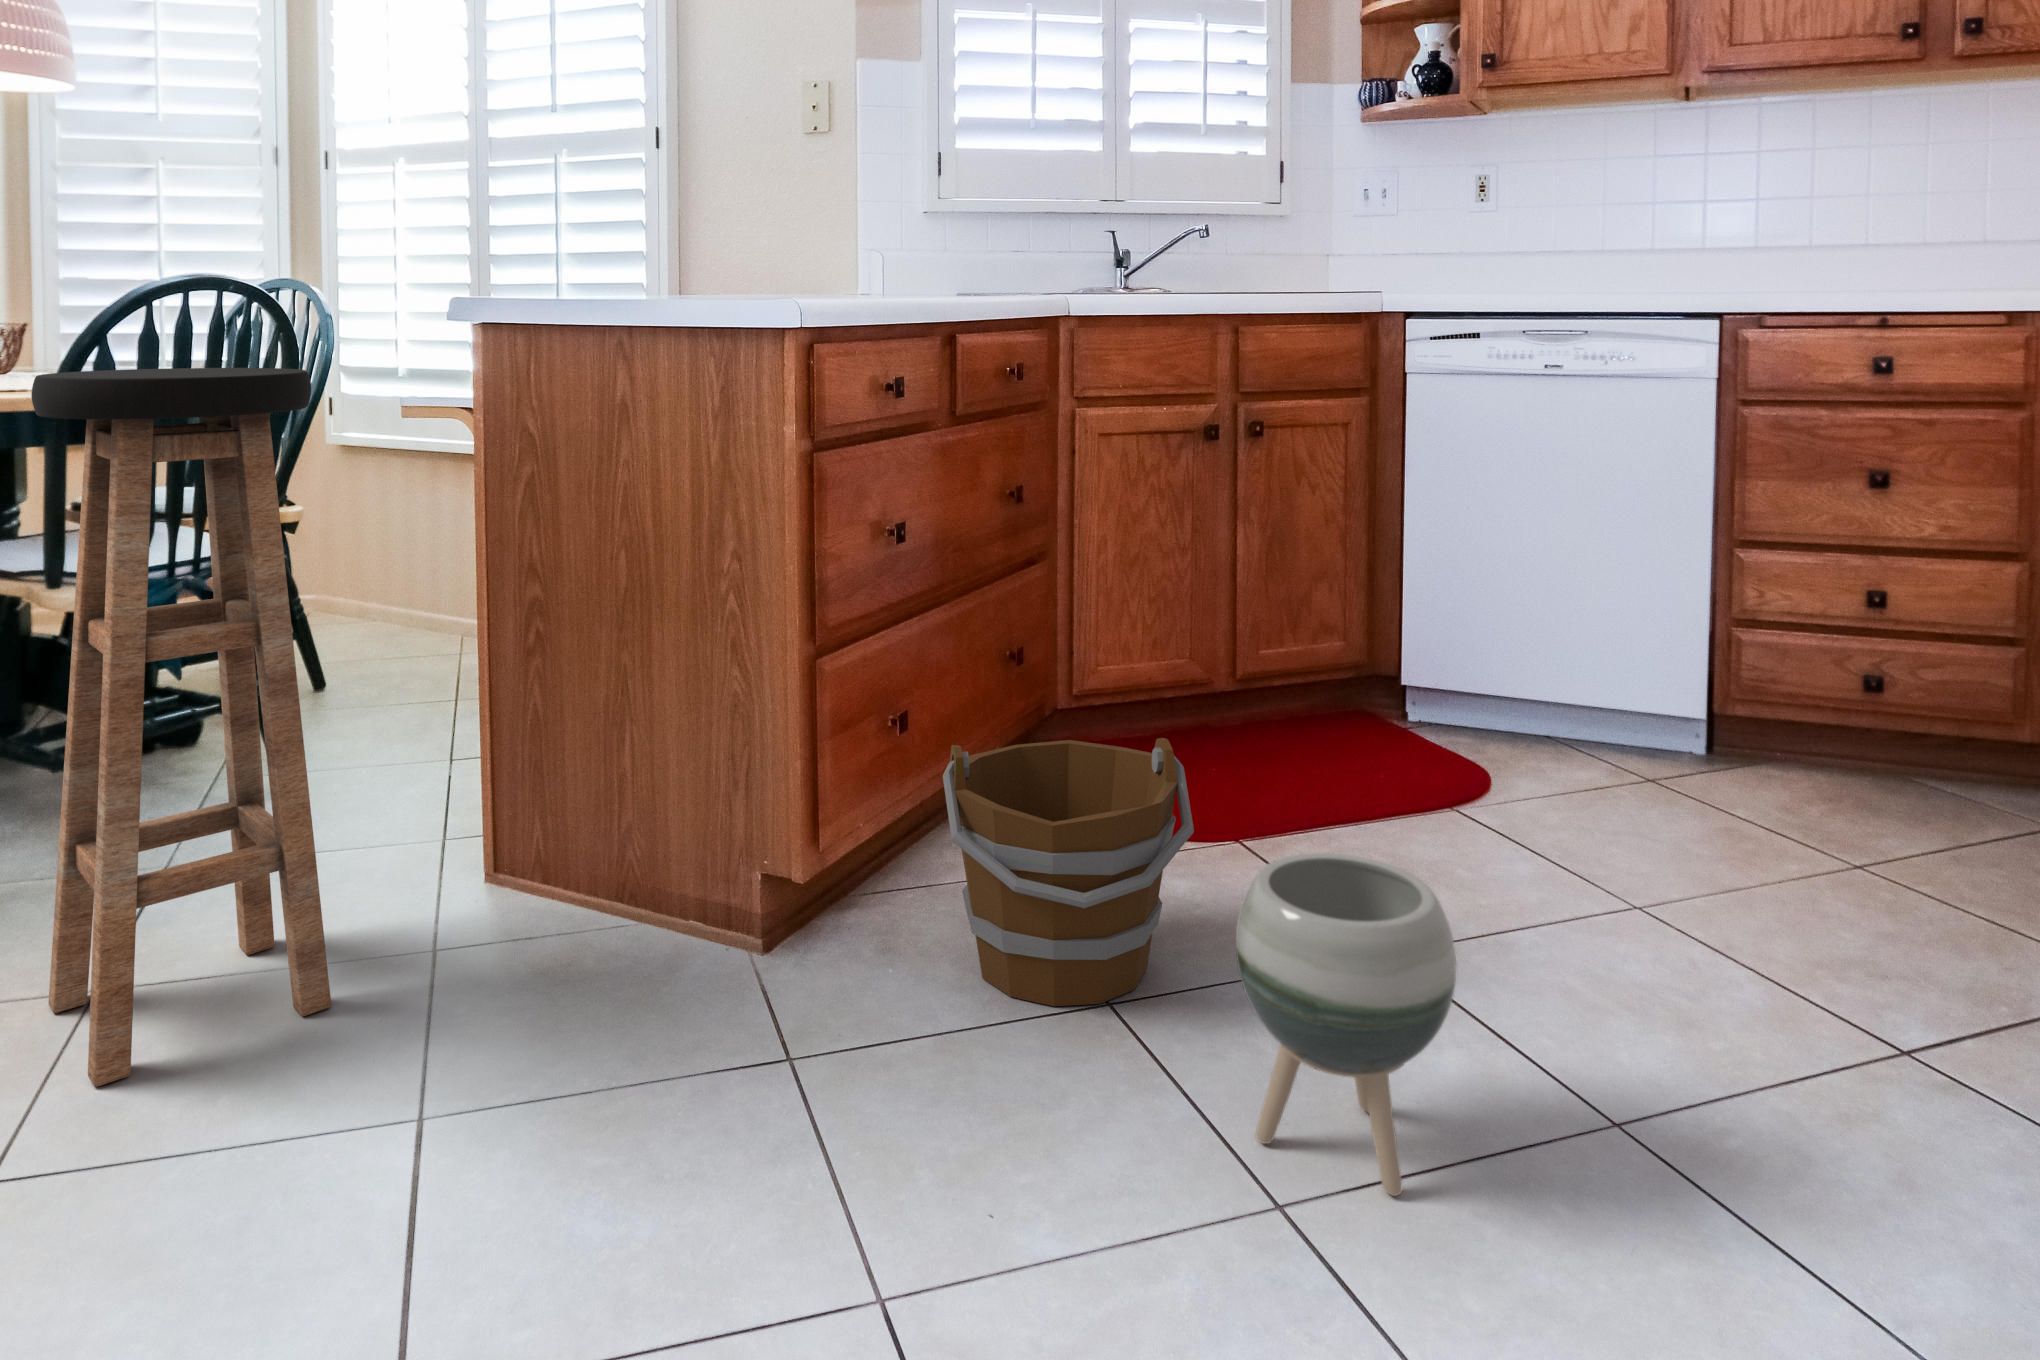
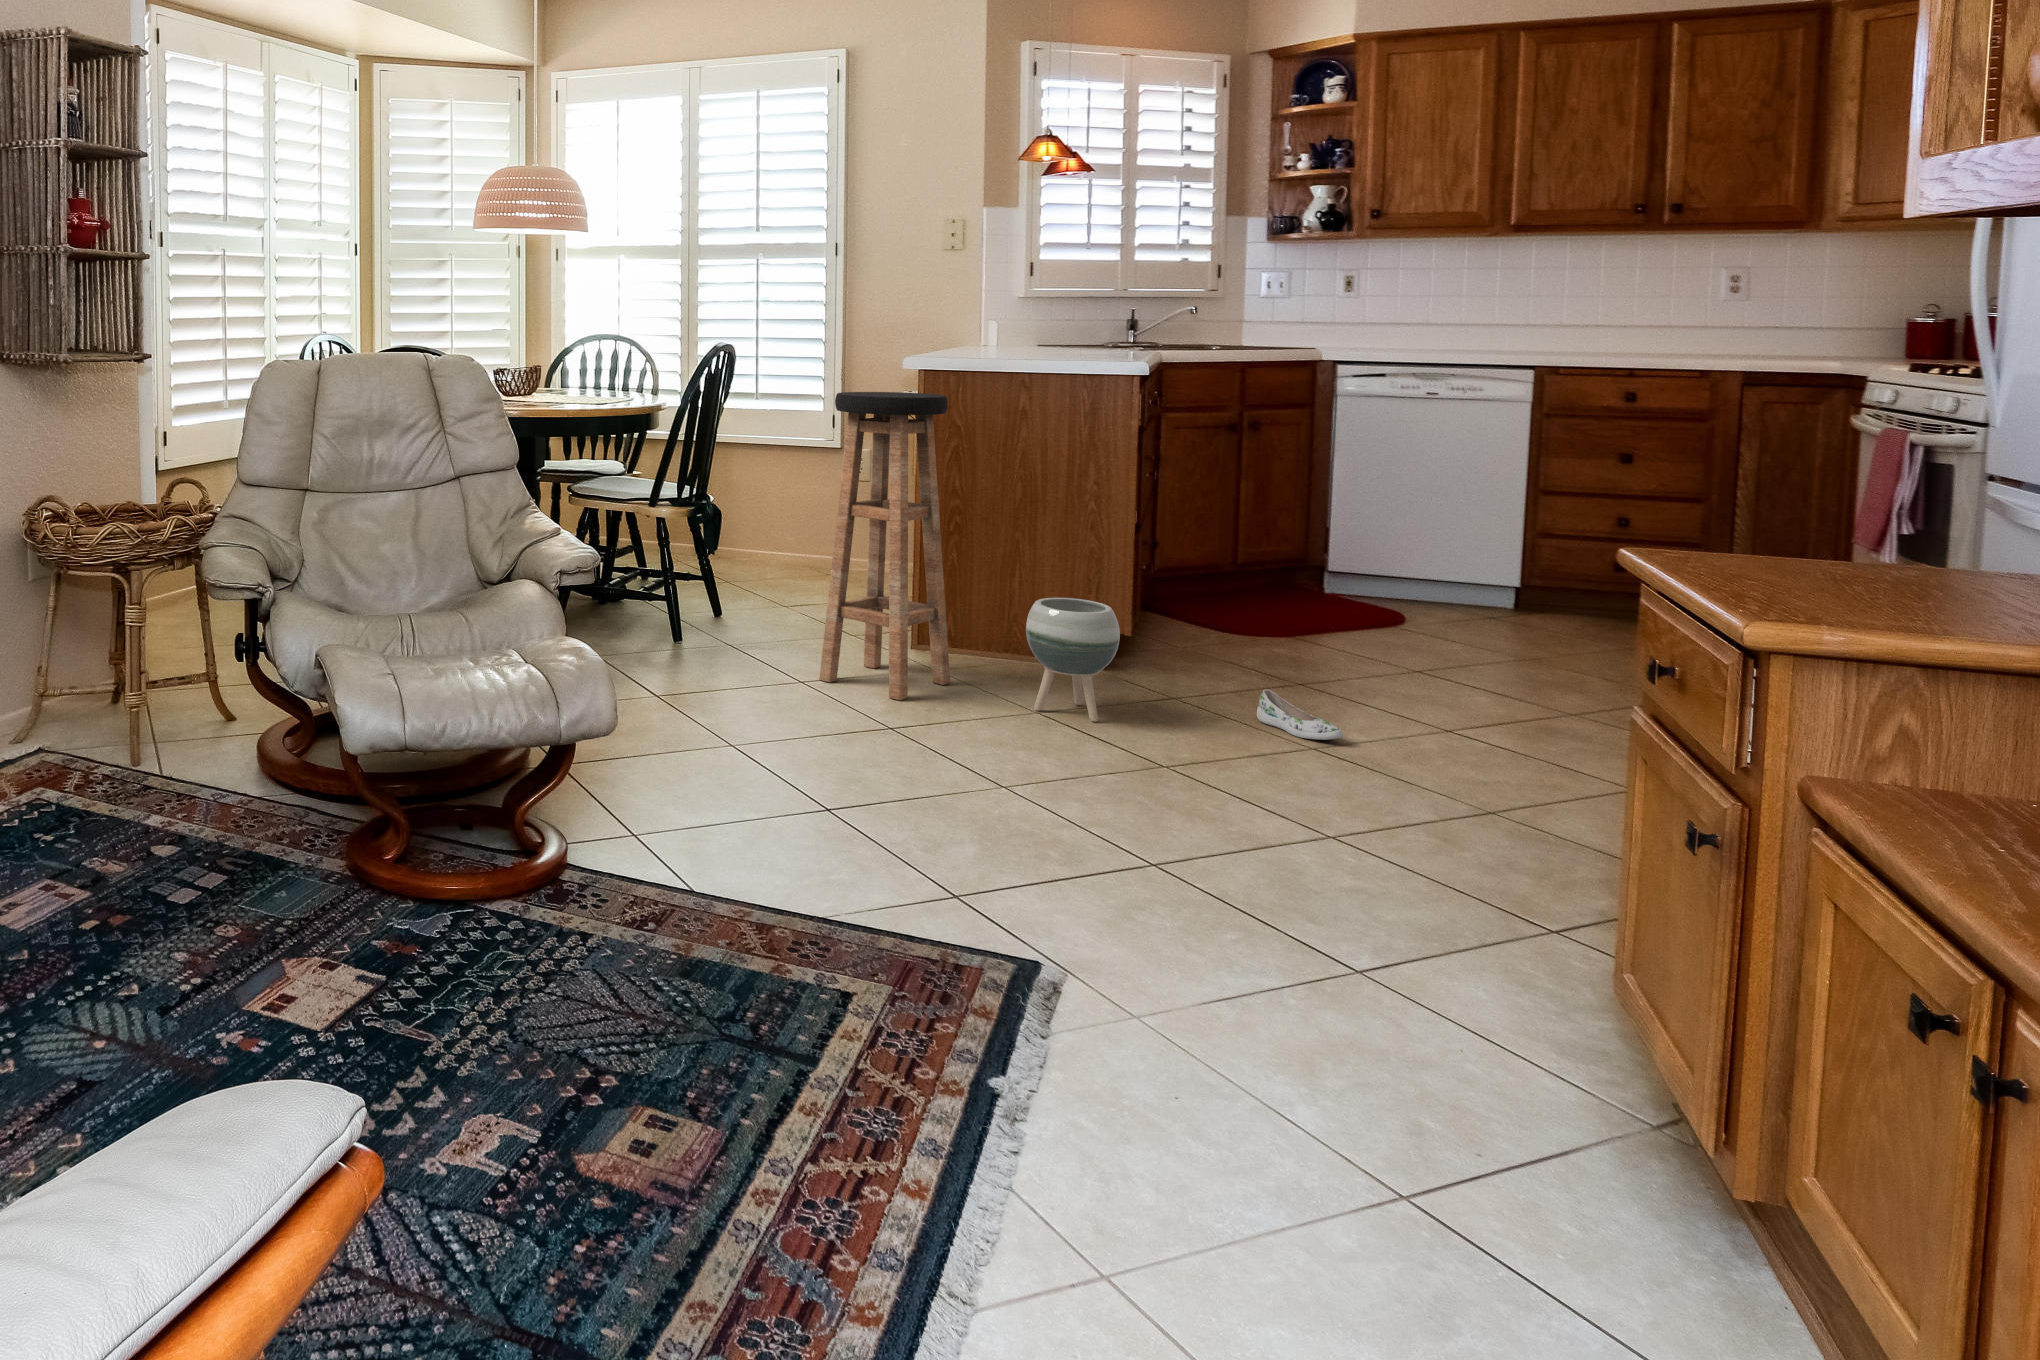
bucket: present [943,738,1194,1006] -> none [1208,573,1341,688]
planter: present [1236,853,1456,1196] -> present [1026,598,1120,722]
shoe: none [855,1076,966,1263] -> present [1257,690,1343,740]

